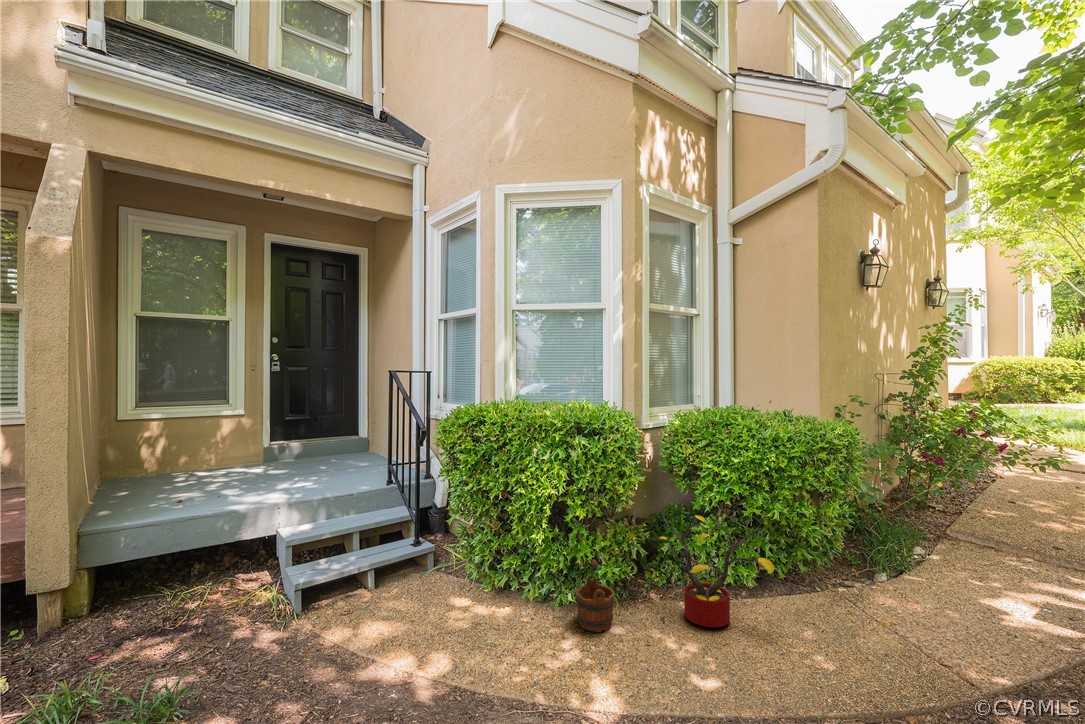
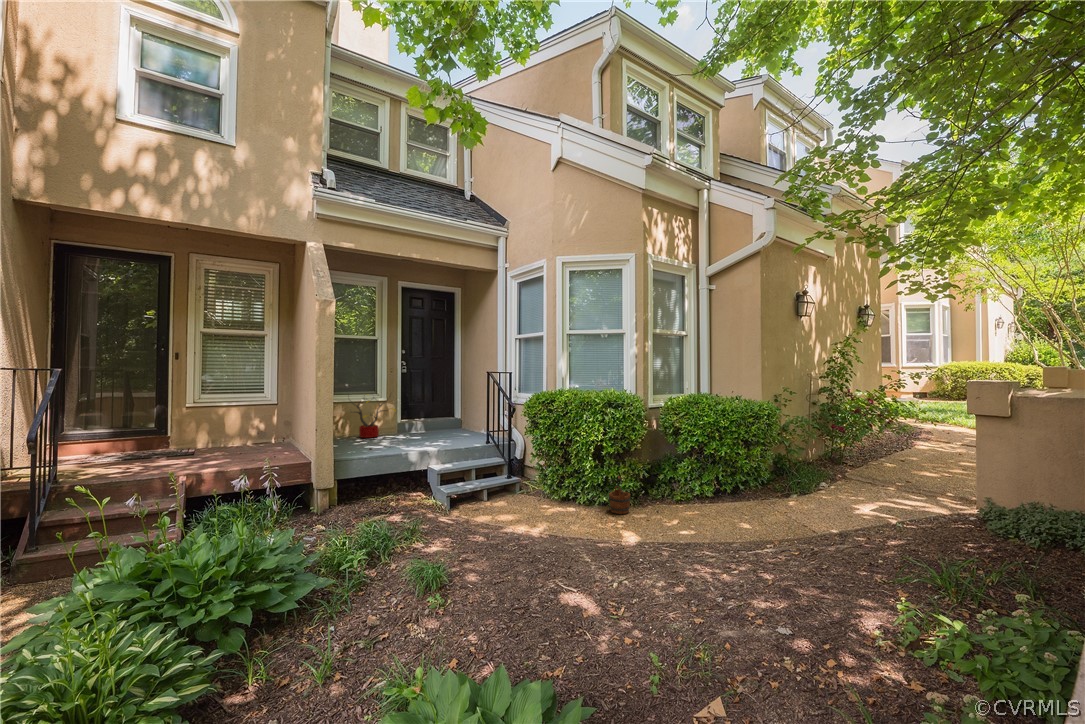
decorative plant: present [659,505,774,627] -> present [352,397,396,438]

